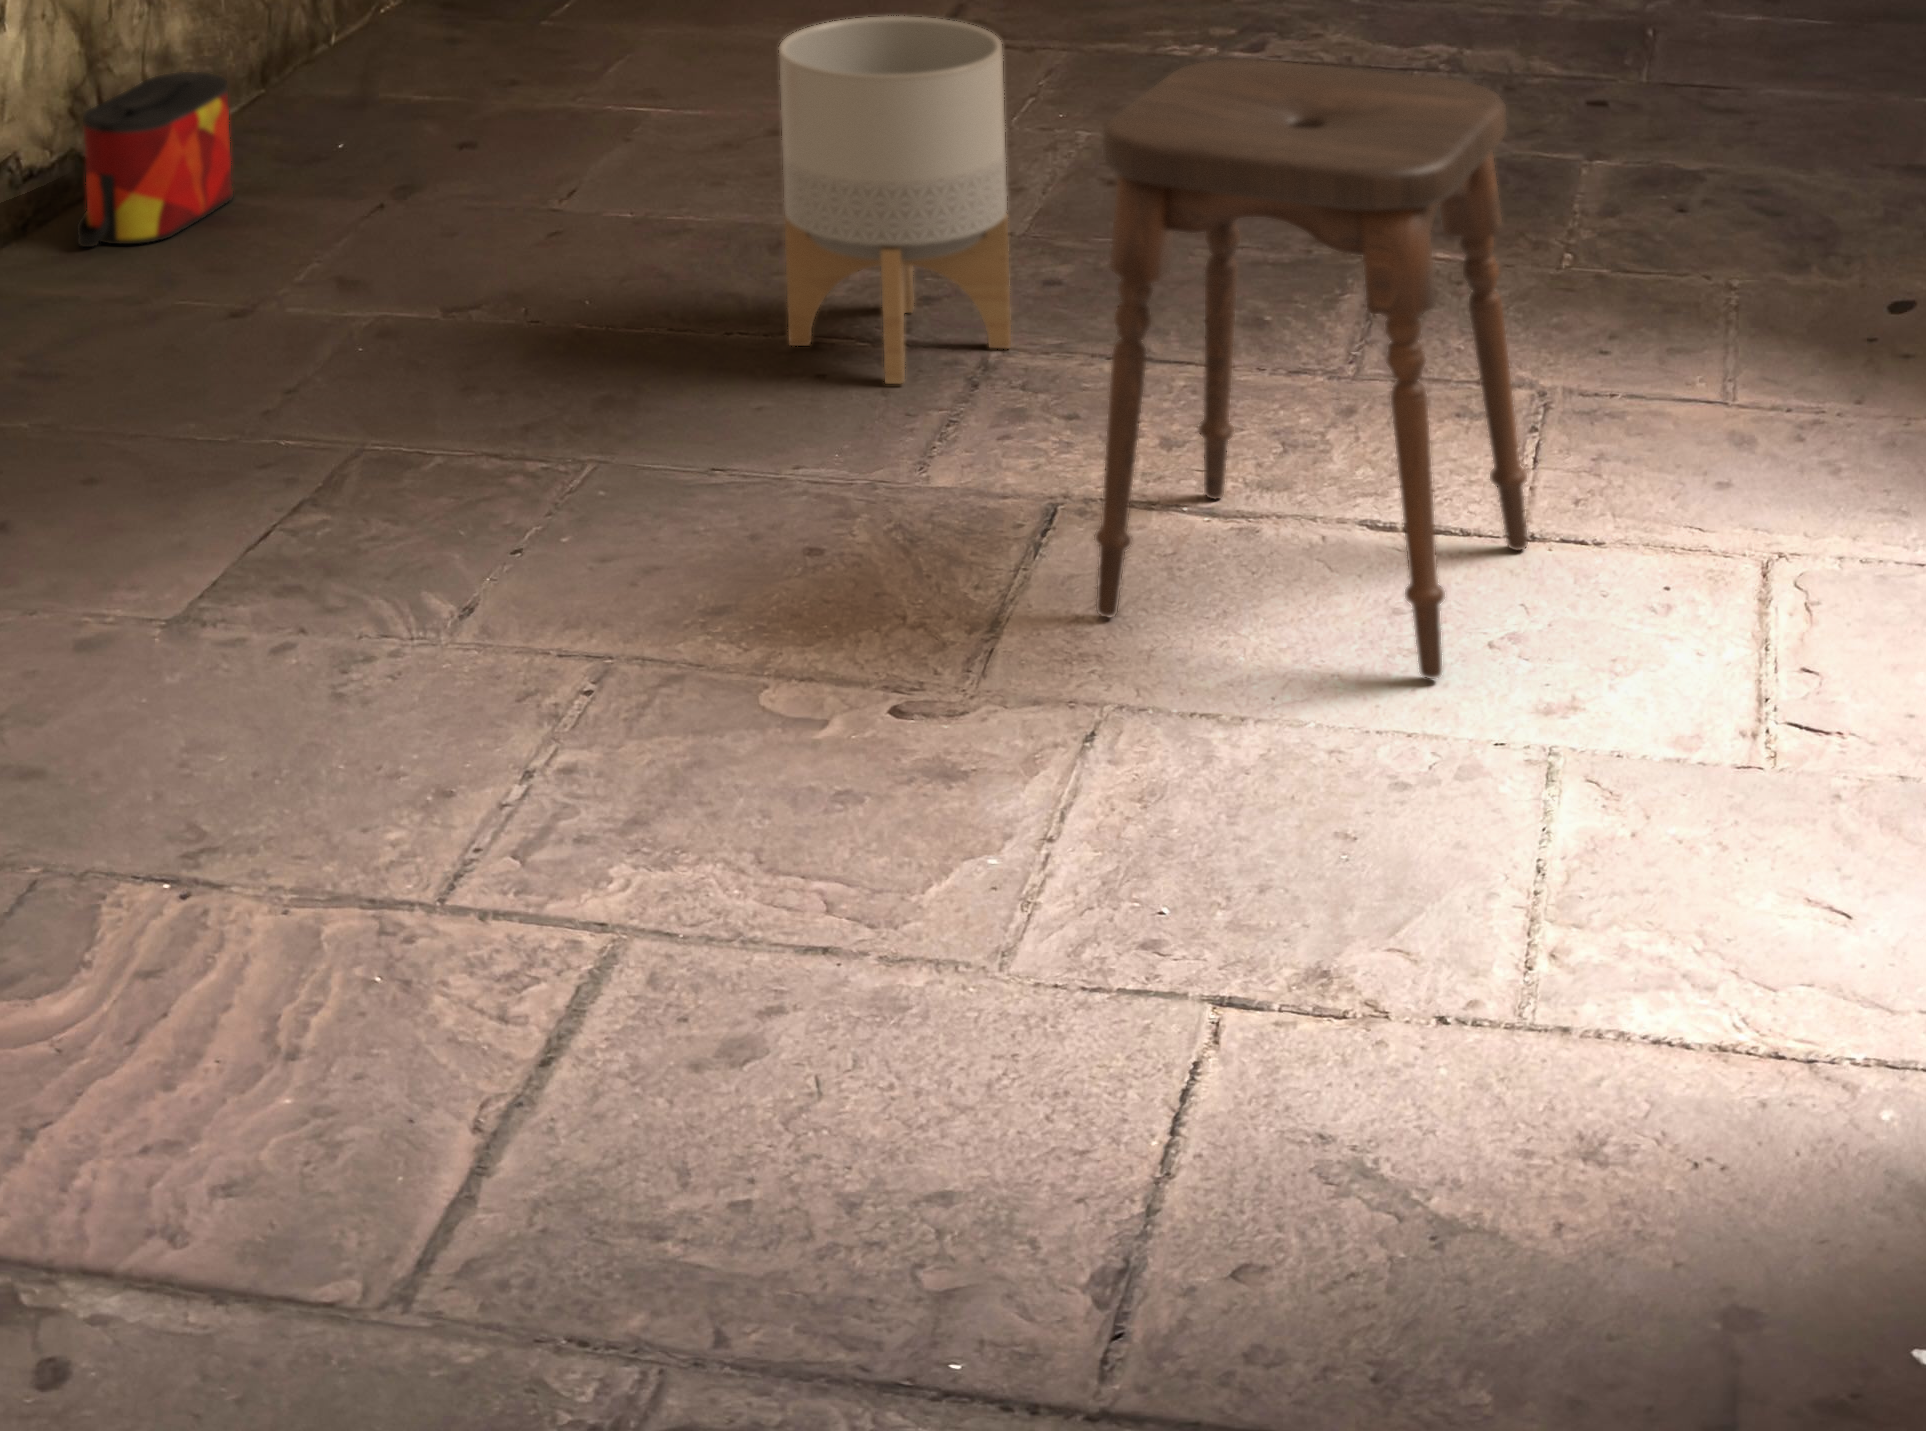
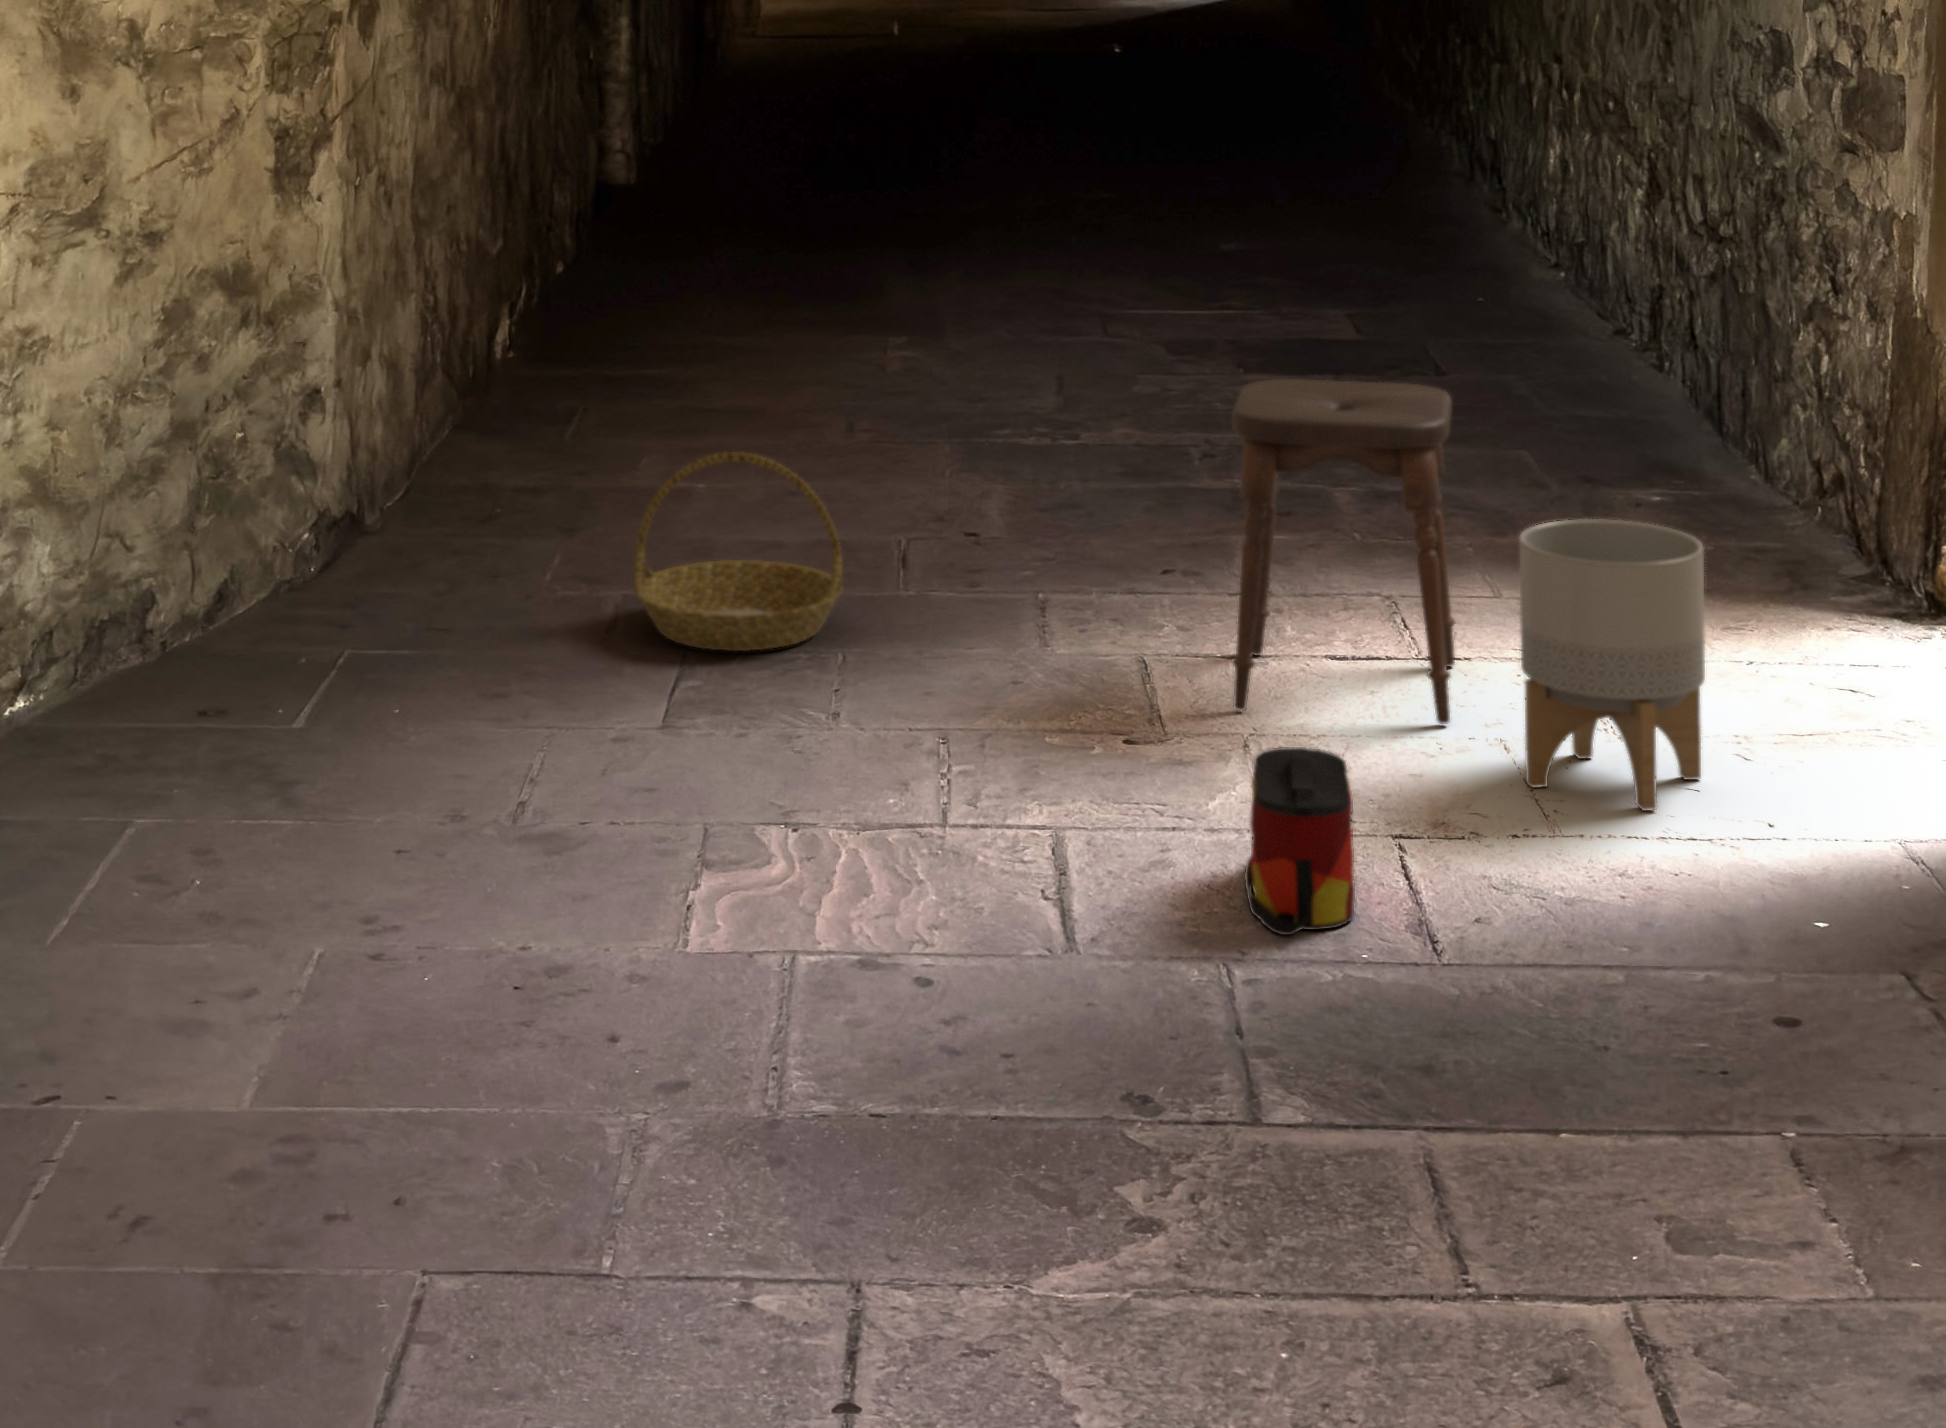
planter: present [779,16,1011,384] -> present [1519,519,1705,811]
bag: present [77,72,233,247] -> present [1245,747,1355,935]
basket: none [301,119,616,428] -> present [634,452,843,651]

